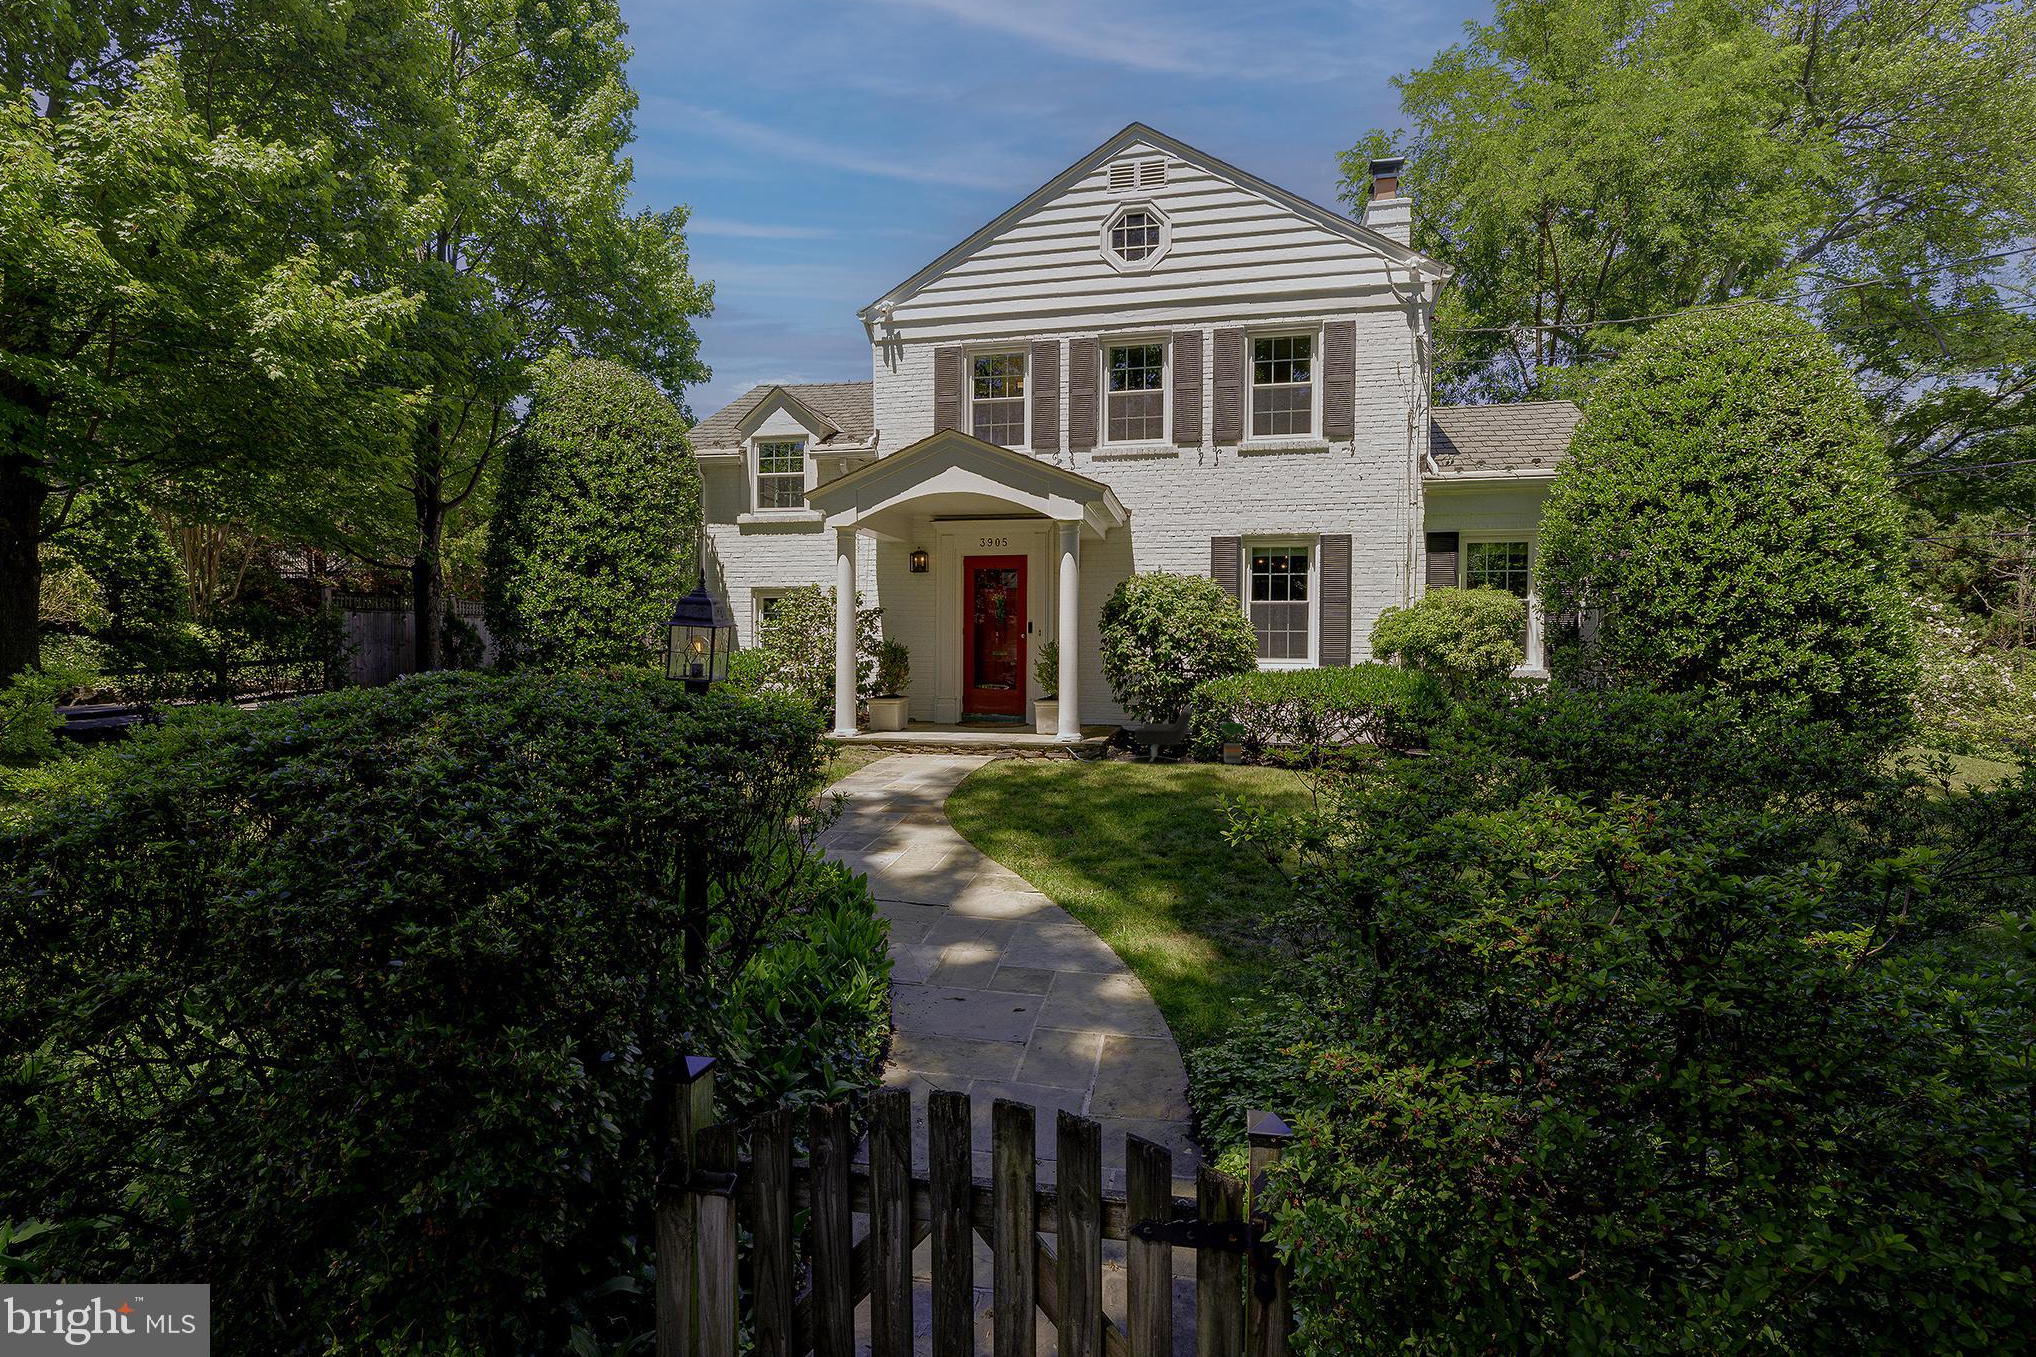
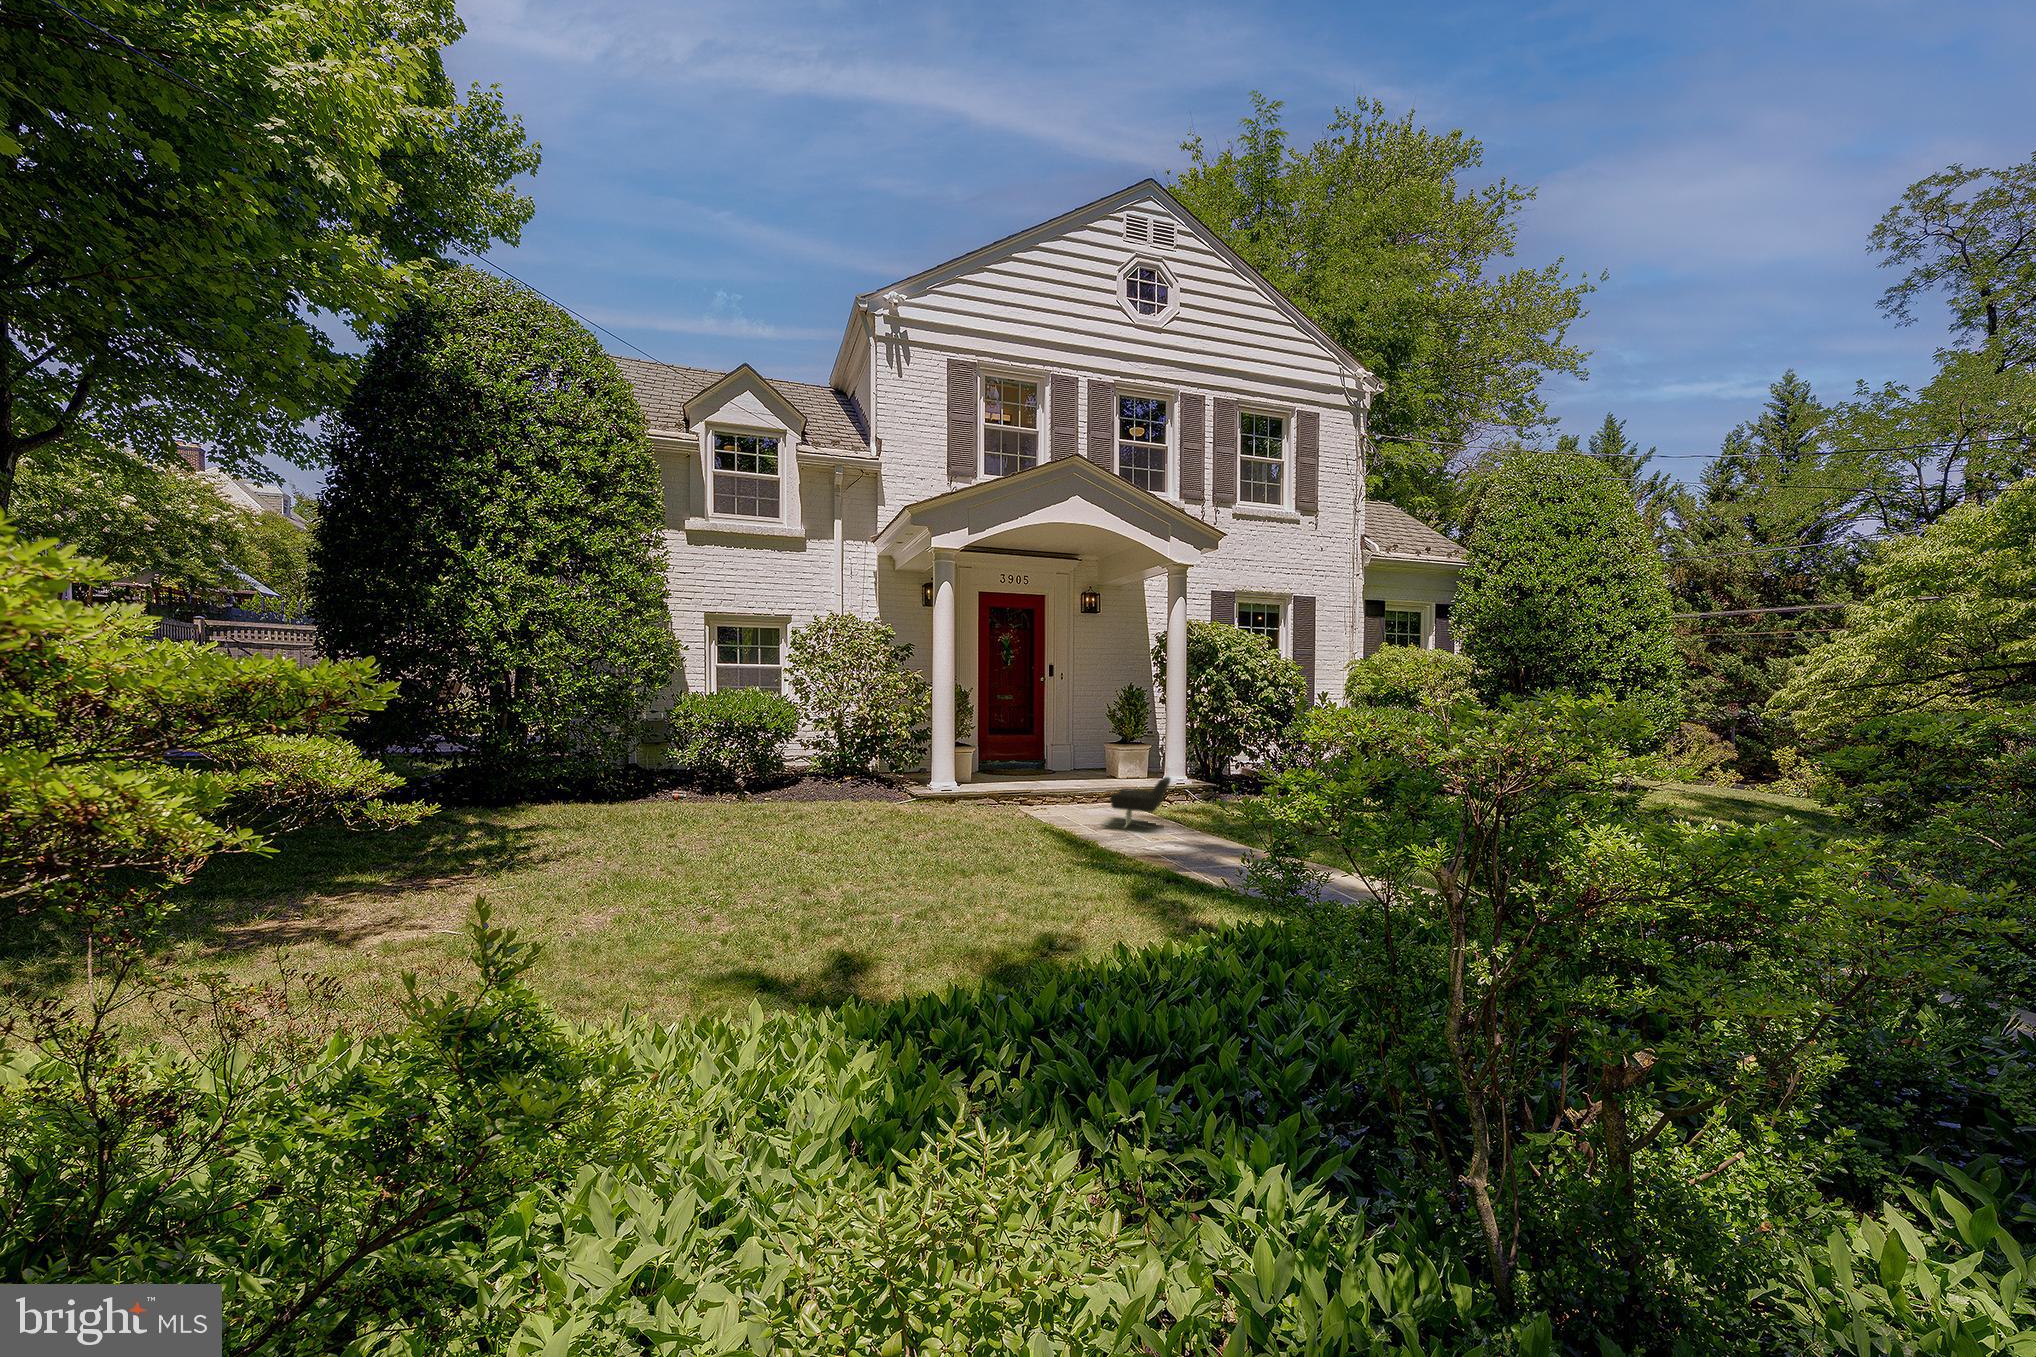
potted tree: present [1220,722,1247,763] -> none [1196,792,1225,836]

